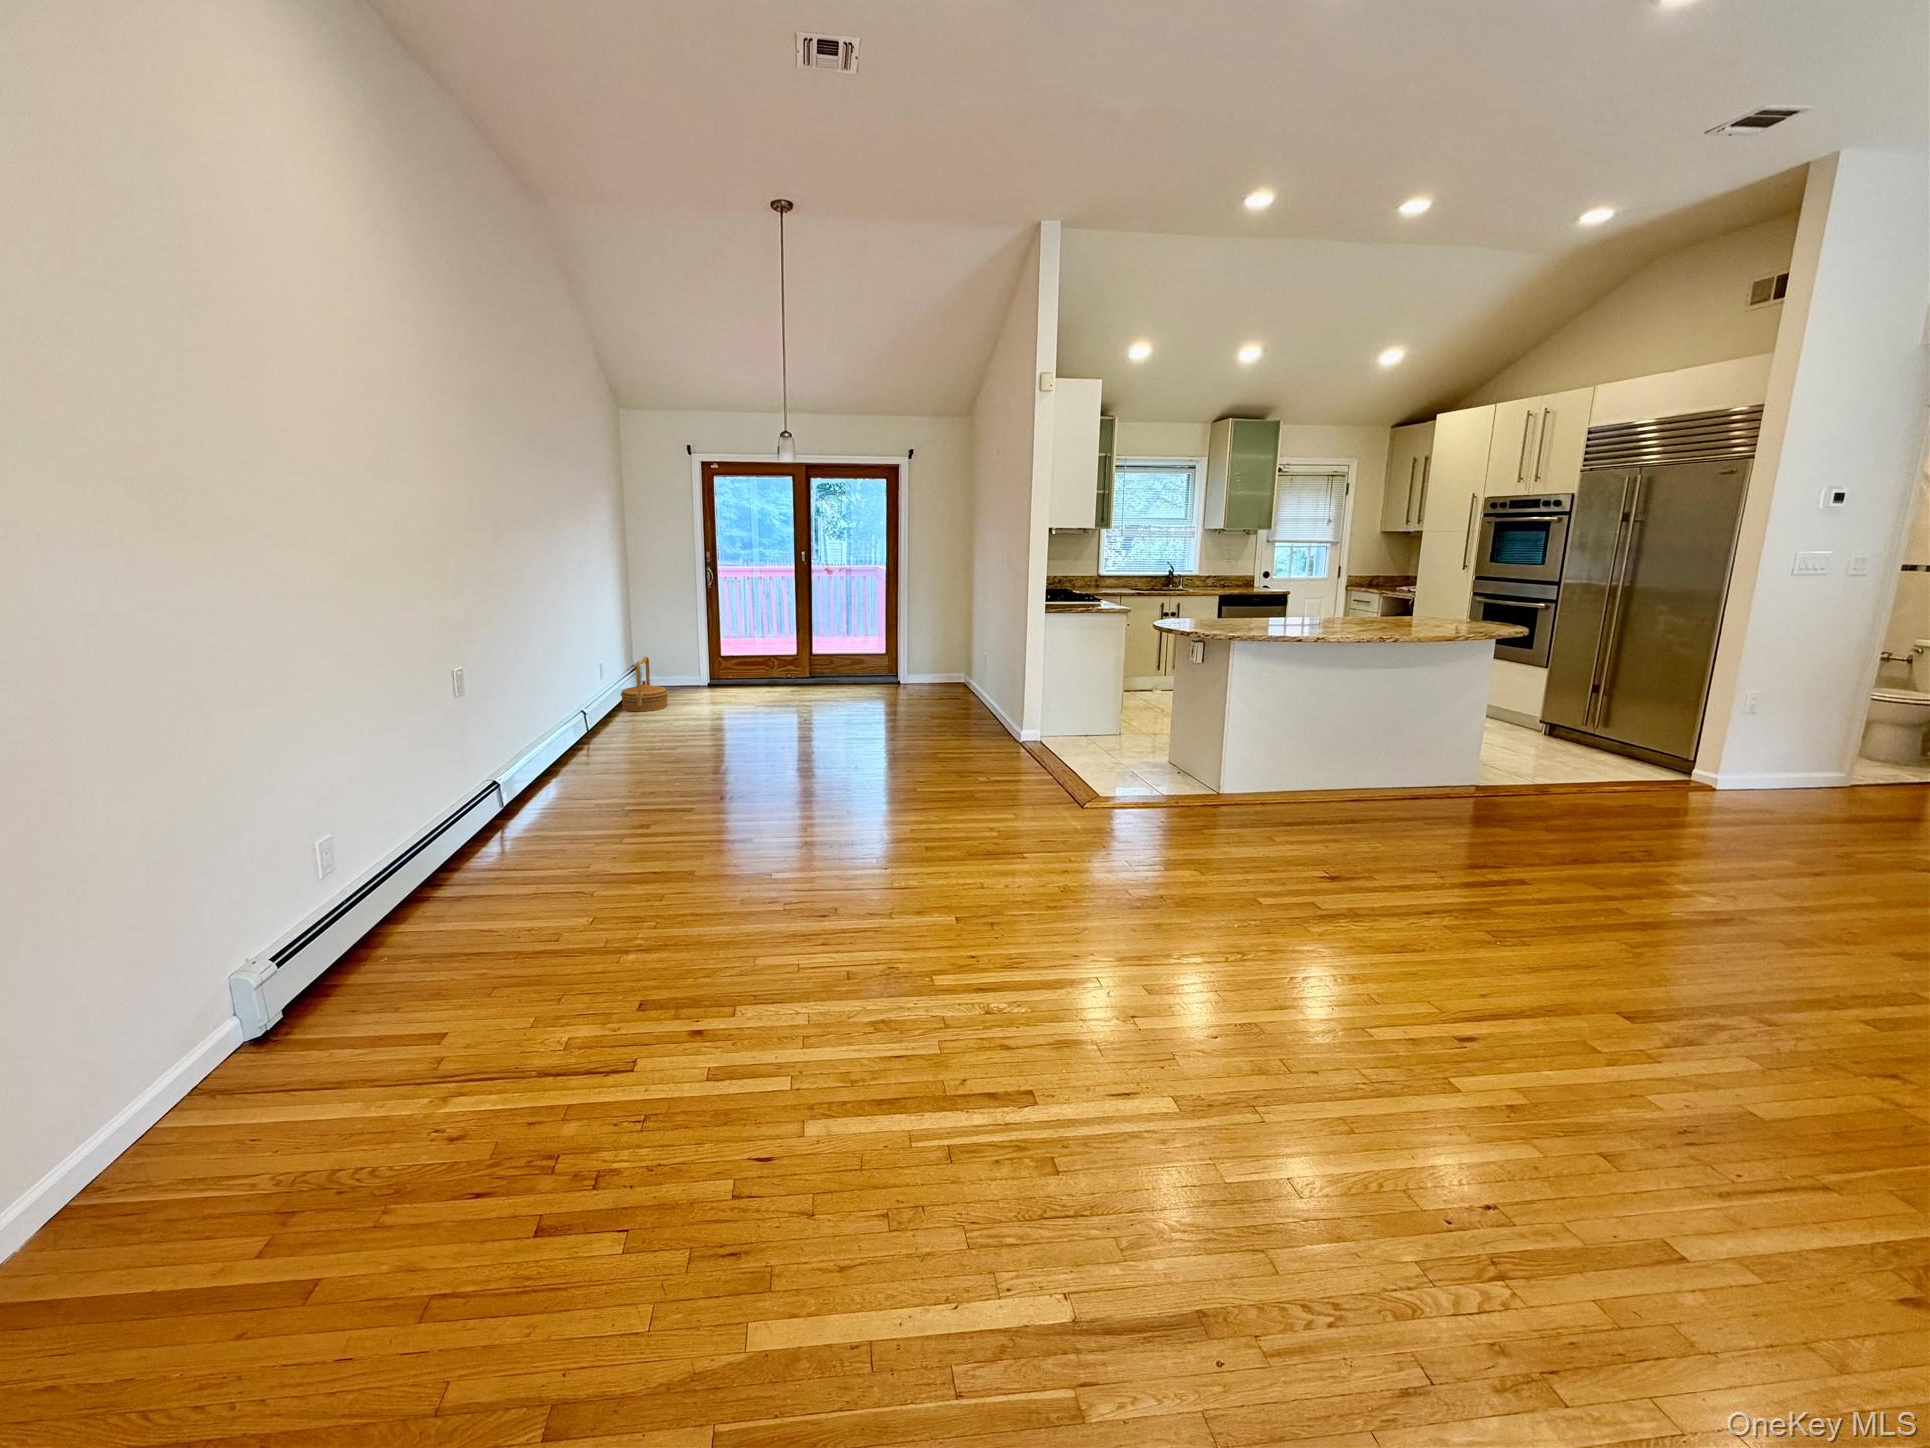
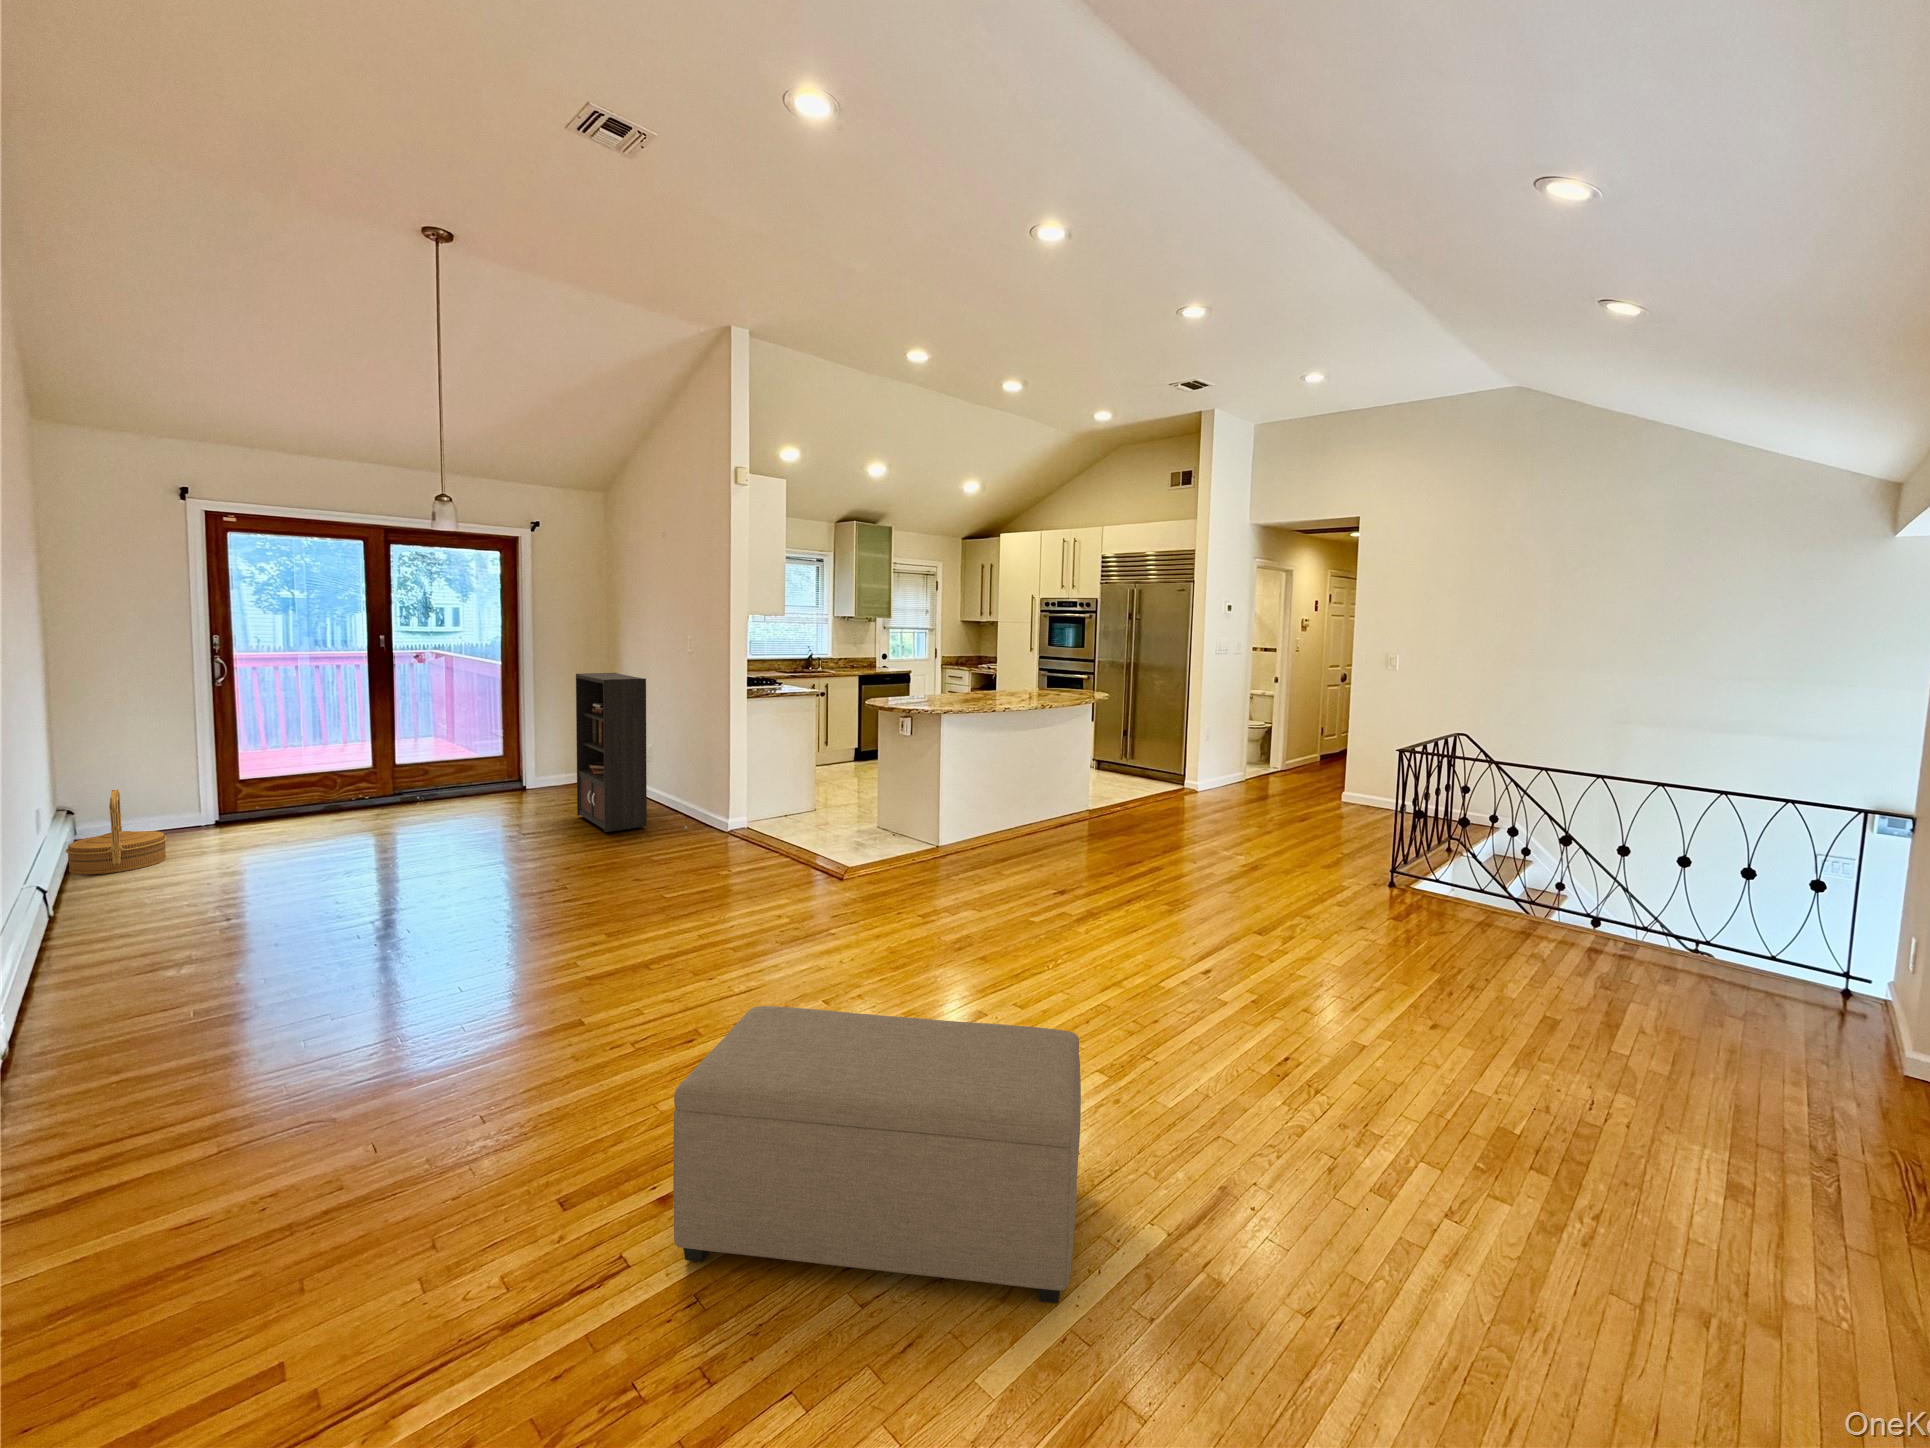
bookcase: none [913,585,987,736] -> present [576,673,687,832]
ottoman: none [648,892,1028,1308] -> present [673,1006,1081,1303]

